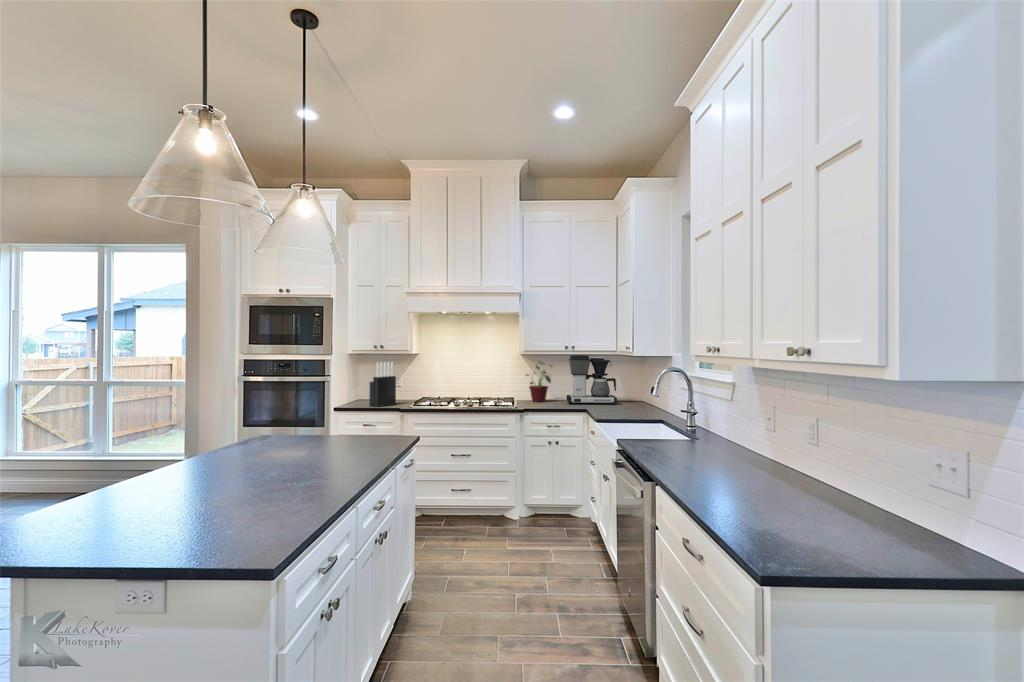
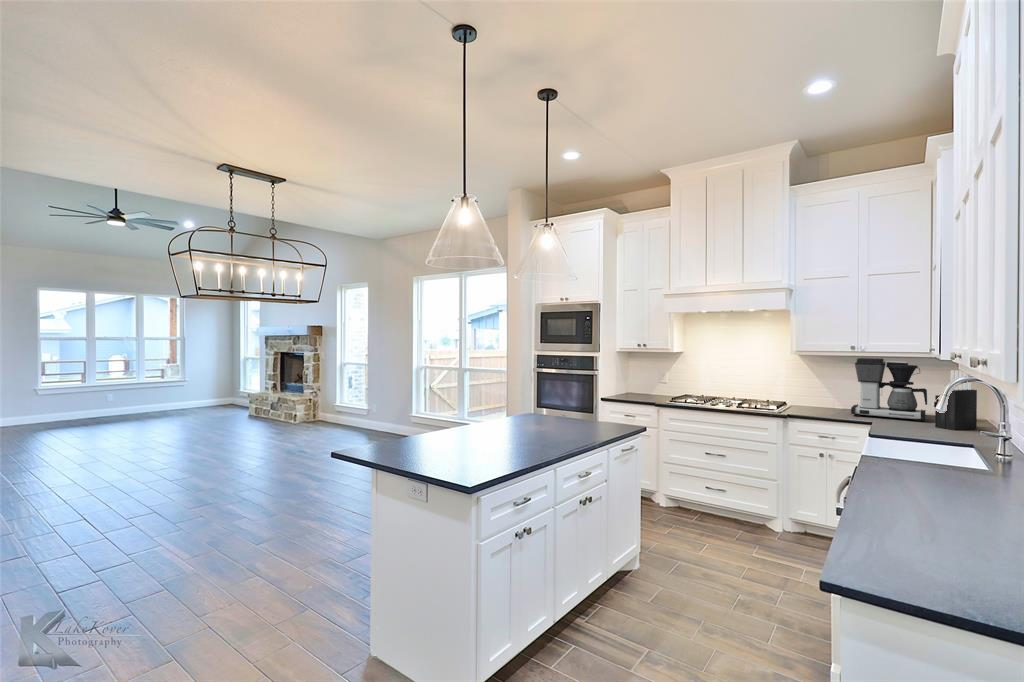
knife block: present [369,362,396,407] -> present [935,370,977,430]
potted plant: present [526,362,552,402] -> none [798,363,841,411]

